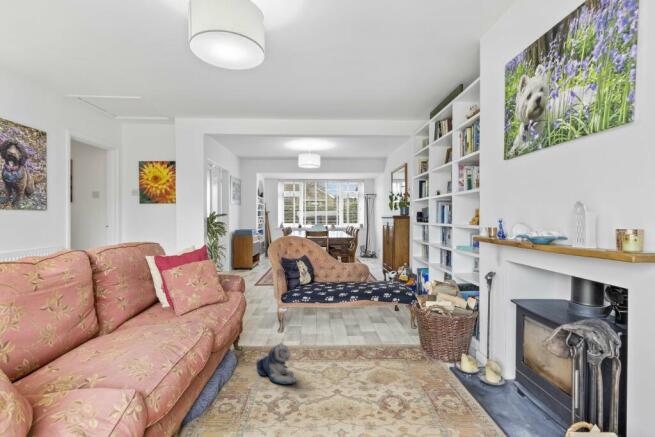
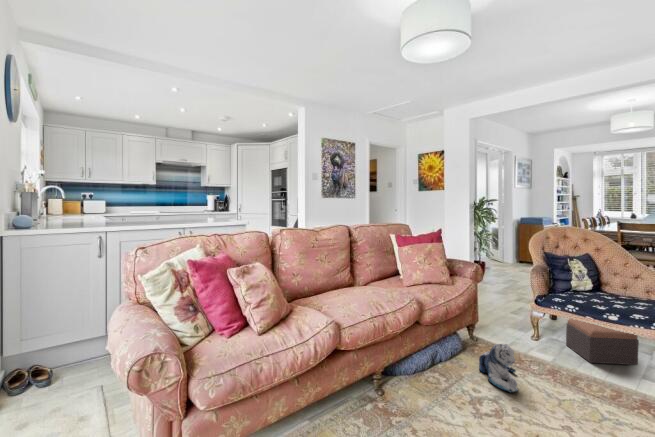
footstool: none [301,302,342,336] -> present [566,319,639,365]

